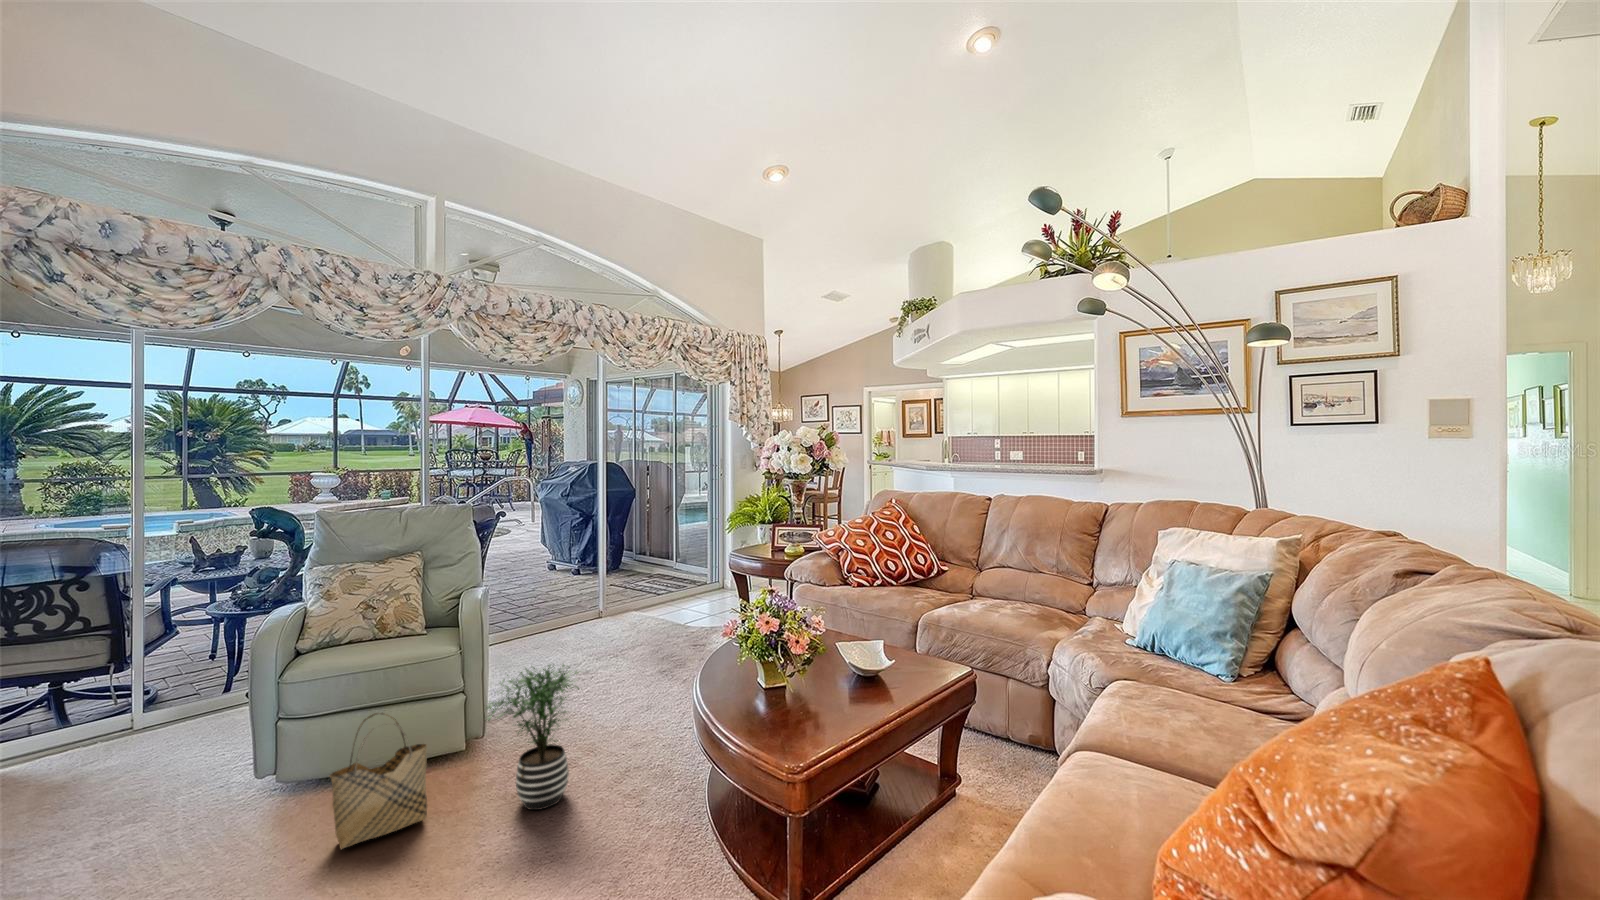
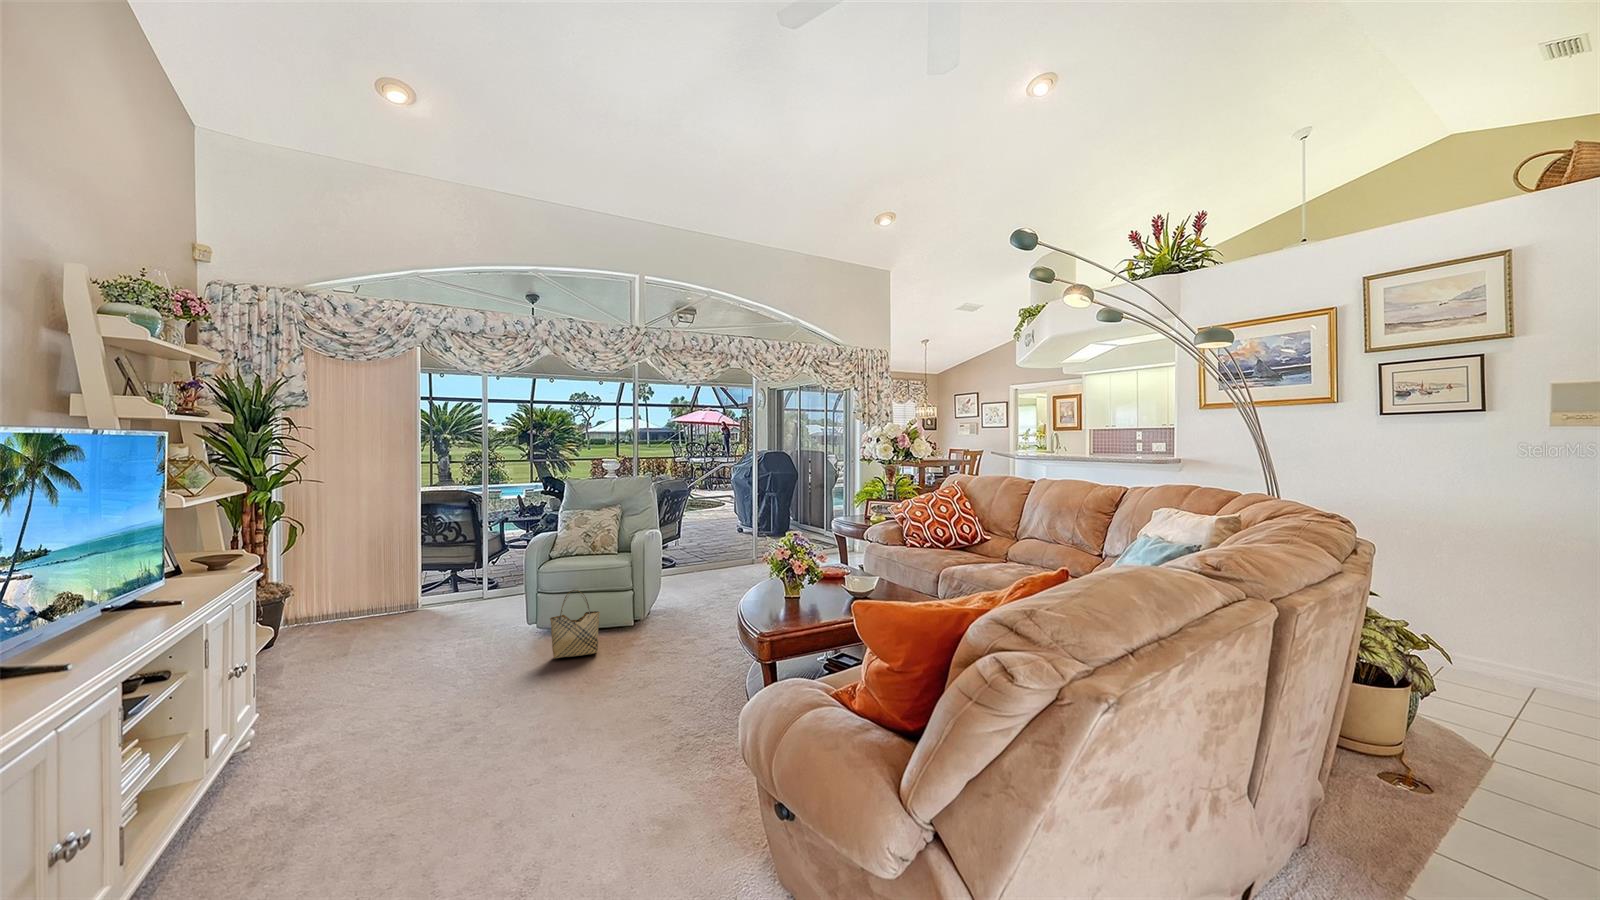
potted plant: present [486,665,579,810] -> none [626,571,686,659]

